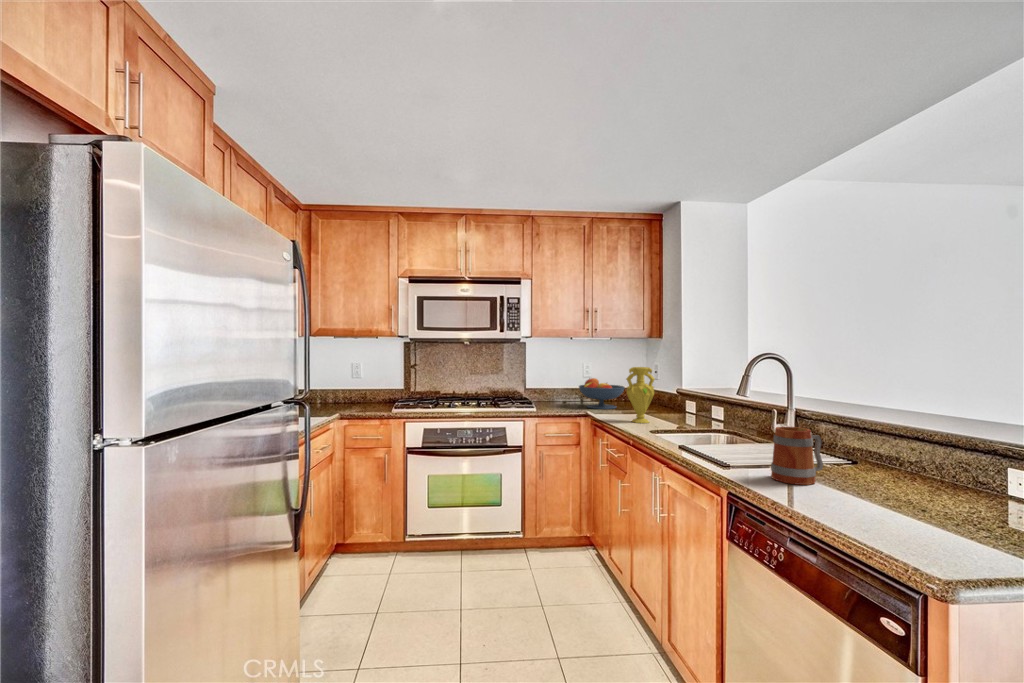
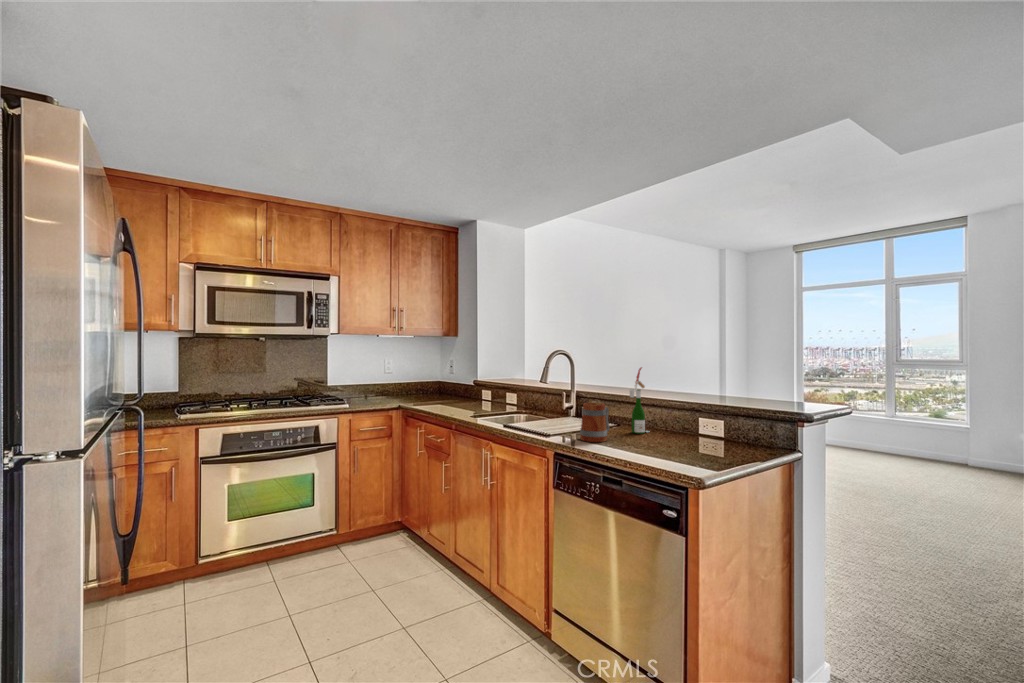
vase: present [626,367,655,423] -> none [442,362,466,411]
fruit bowl: present [579,378,625,409] -> none [385,373,429,401]
wine bottle: none [866,378,904,480] -> present [629,367,649,434]

